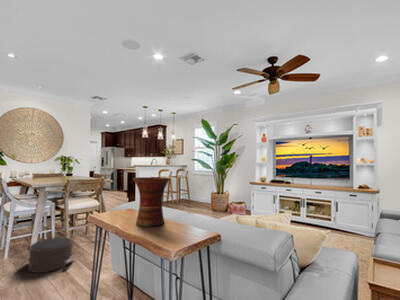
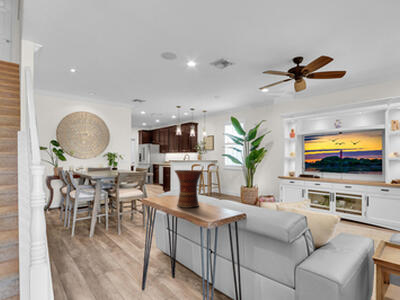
pouf: present [19,237,76,273] -> none [85,220,127,246]

